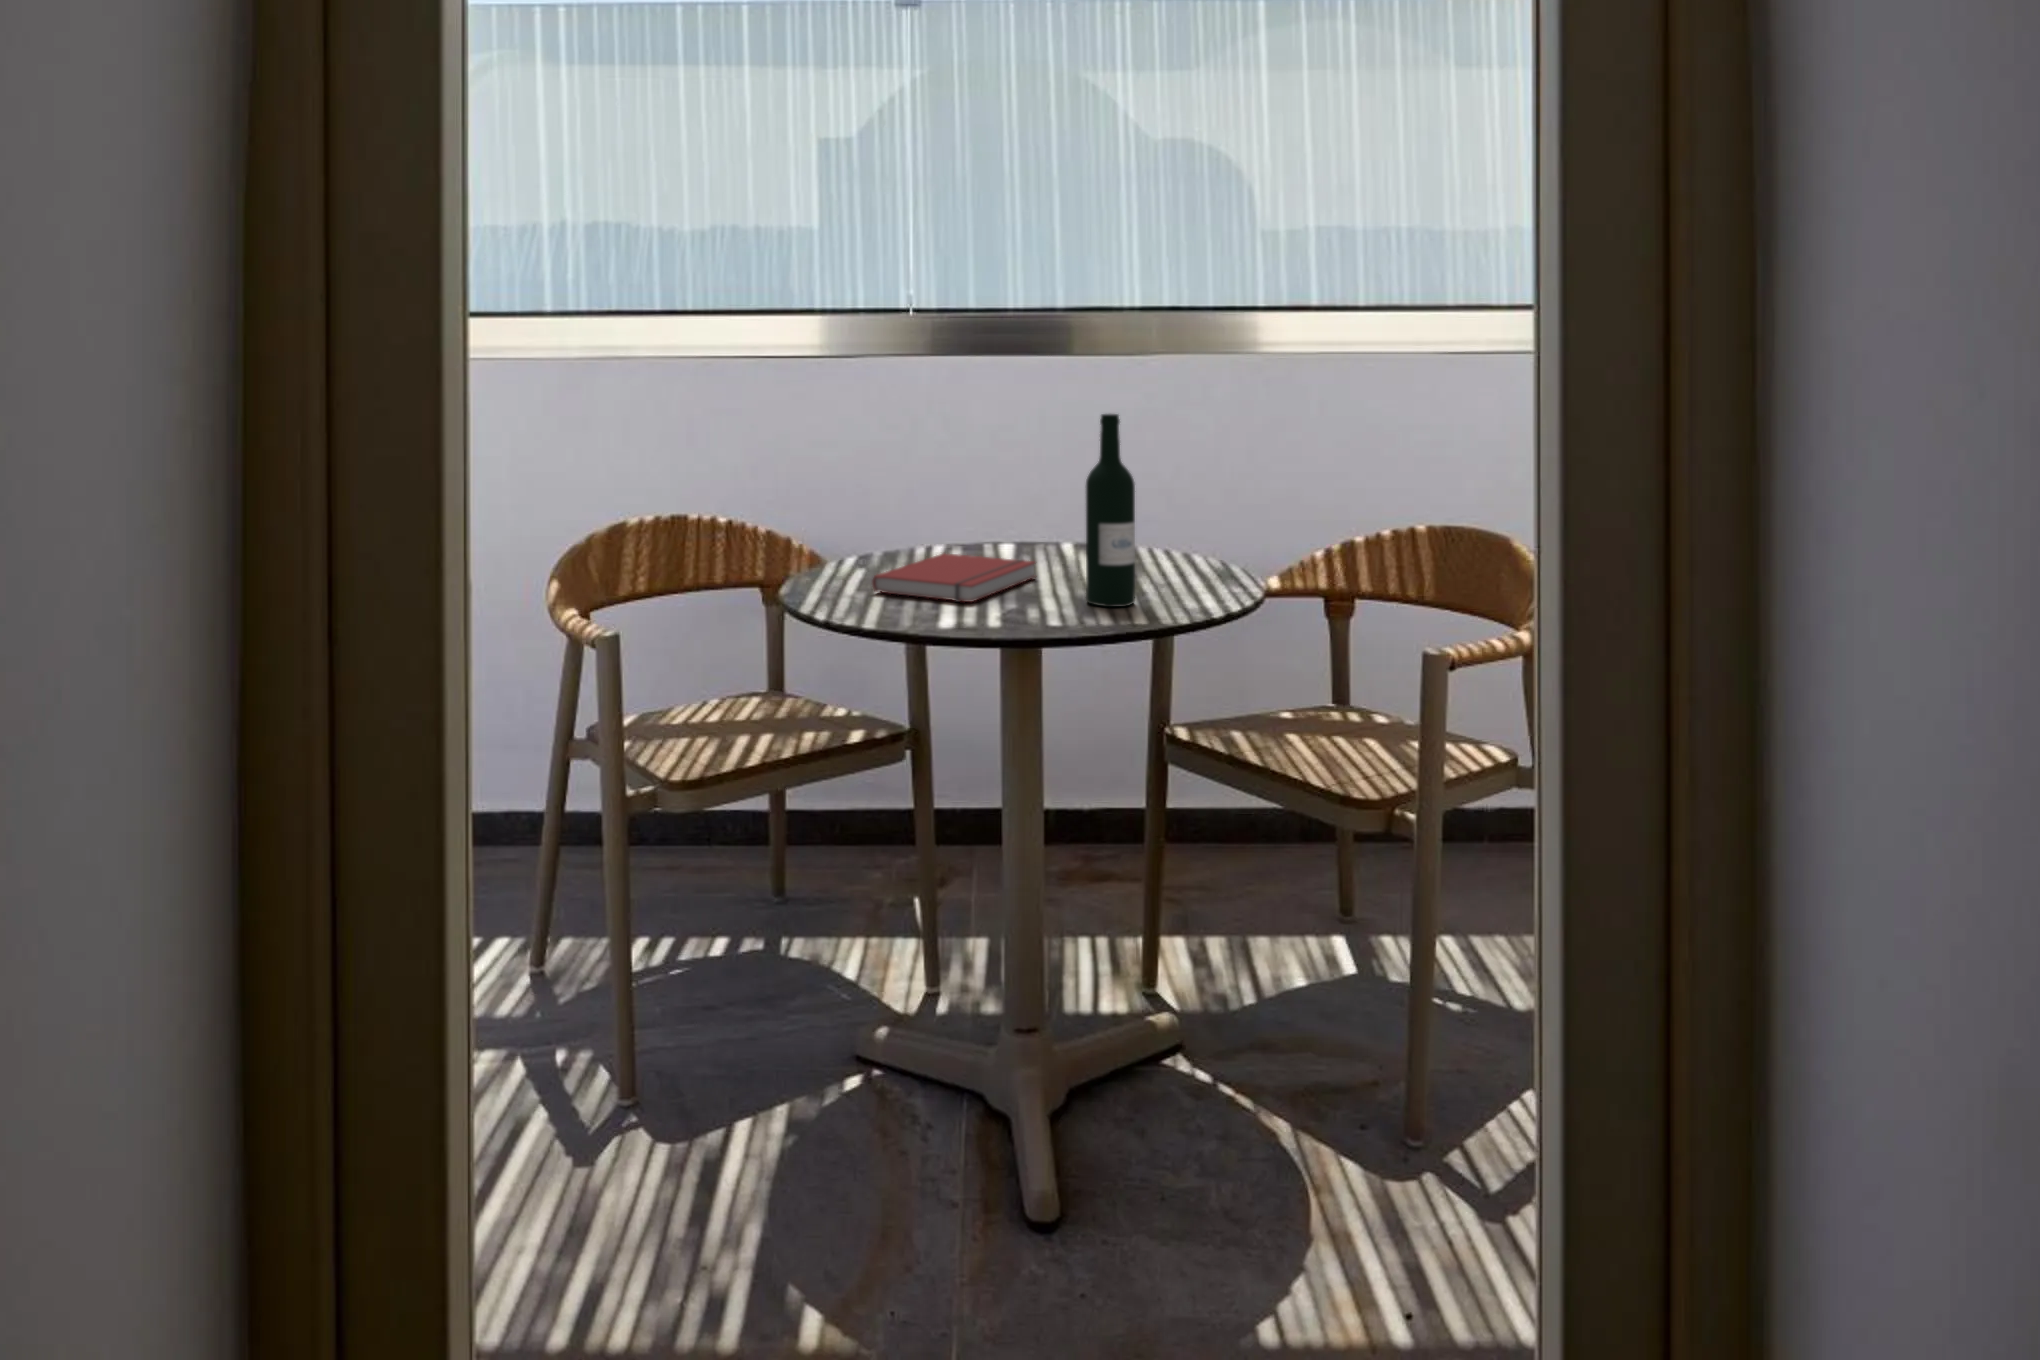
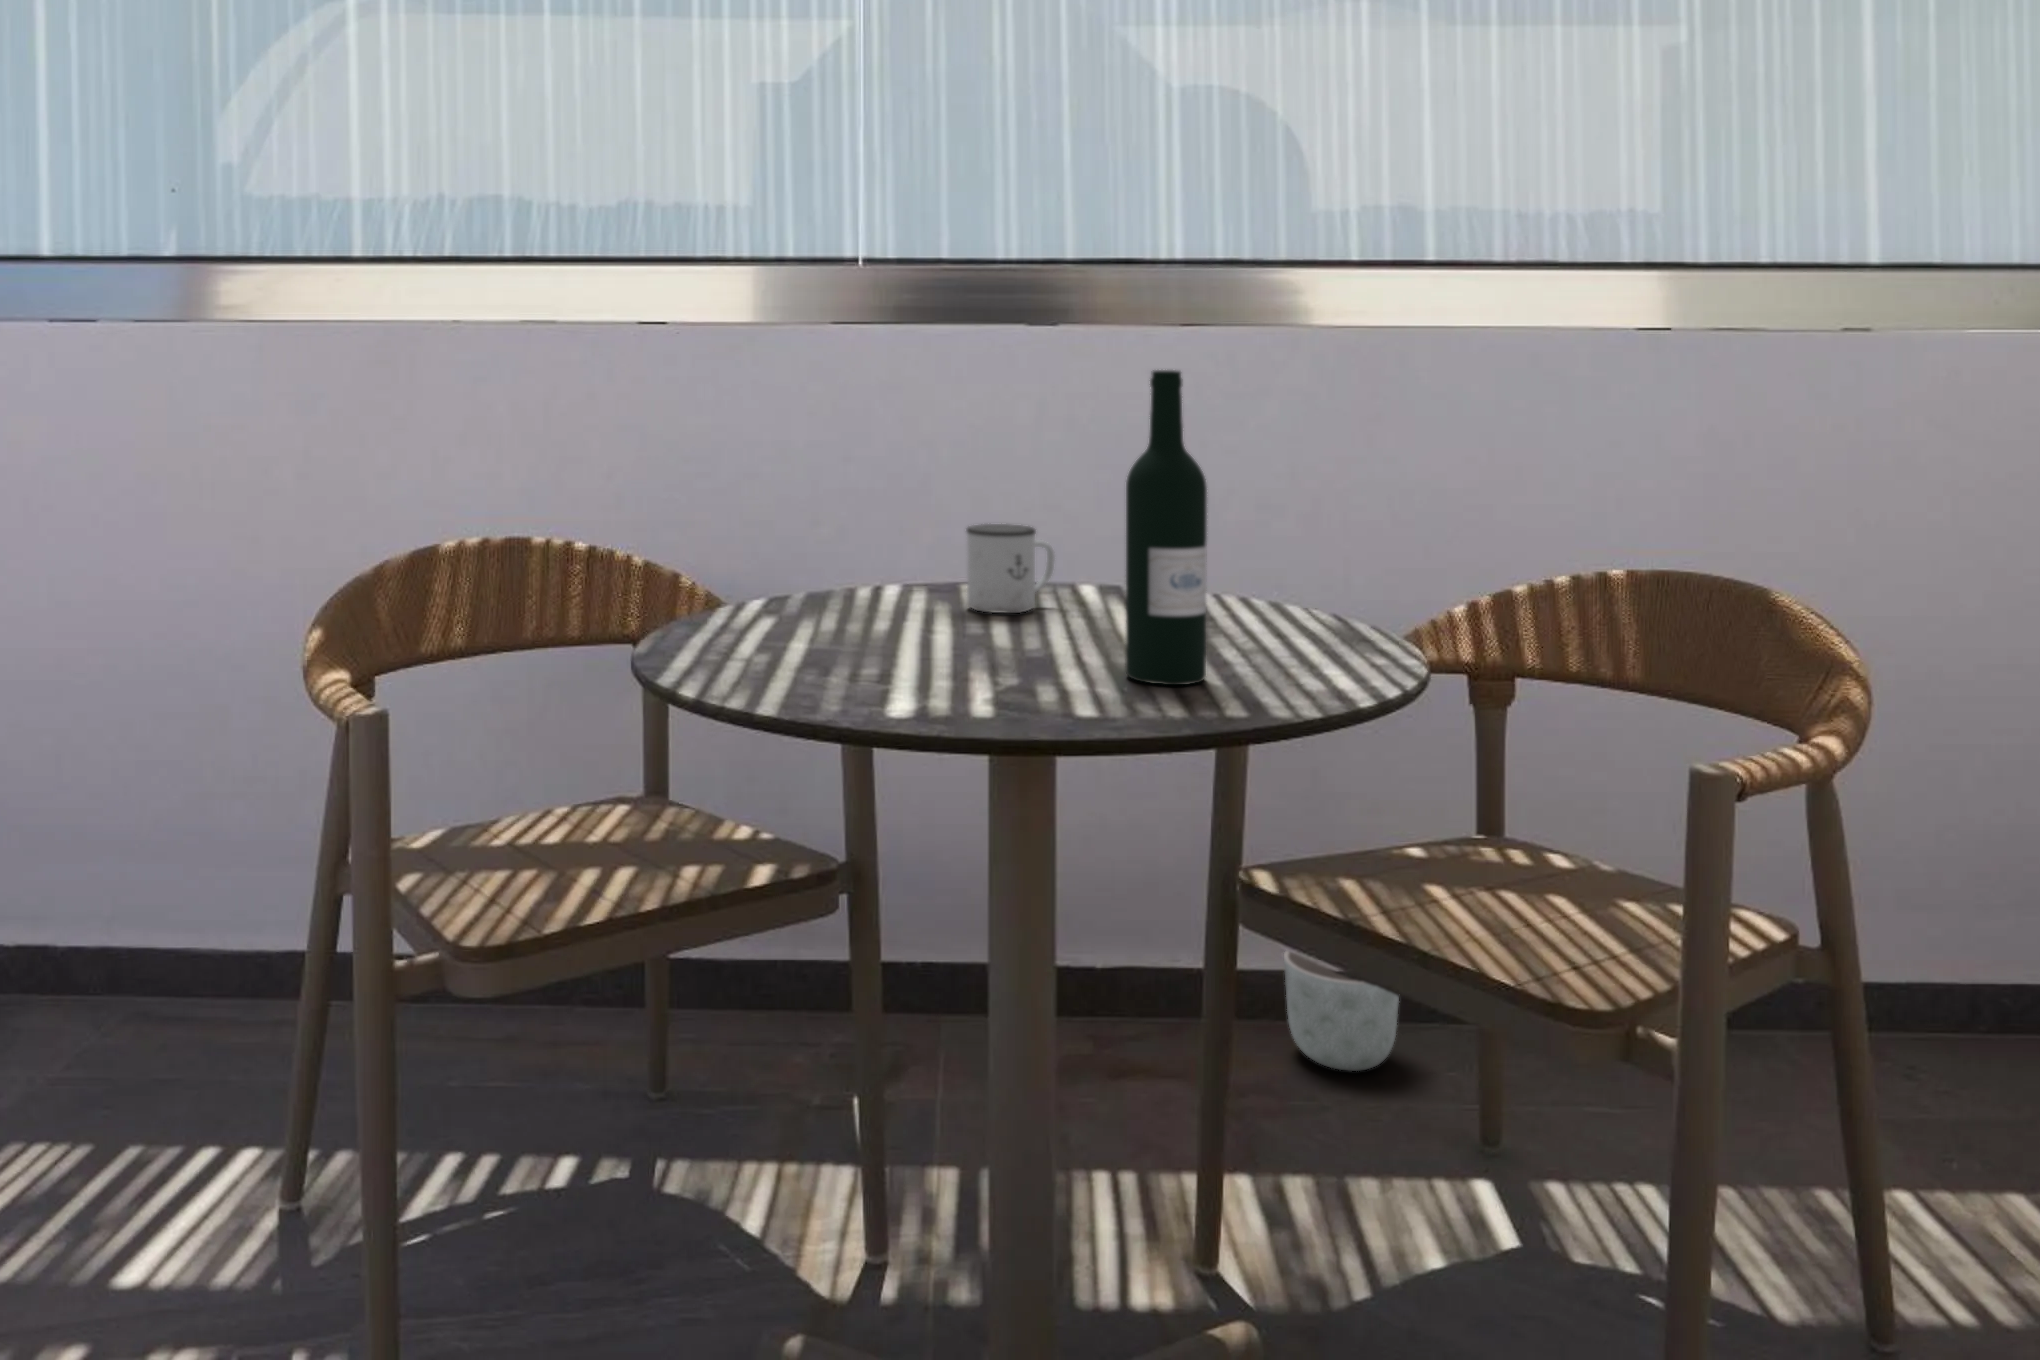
mug: none [987,505,1046,564] -> present [967,524,1055,613]
book: present [872,554,1035,602] -> none [783,595,1042,674]
planter: none [1214,794,1296,881] -> present [1284,951,1399,1071]

